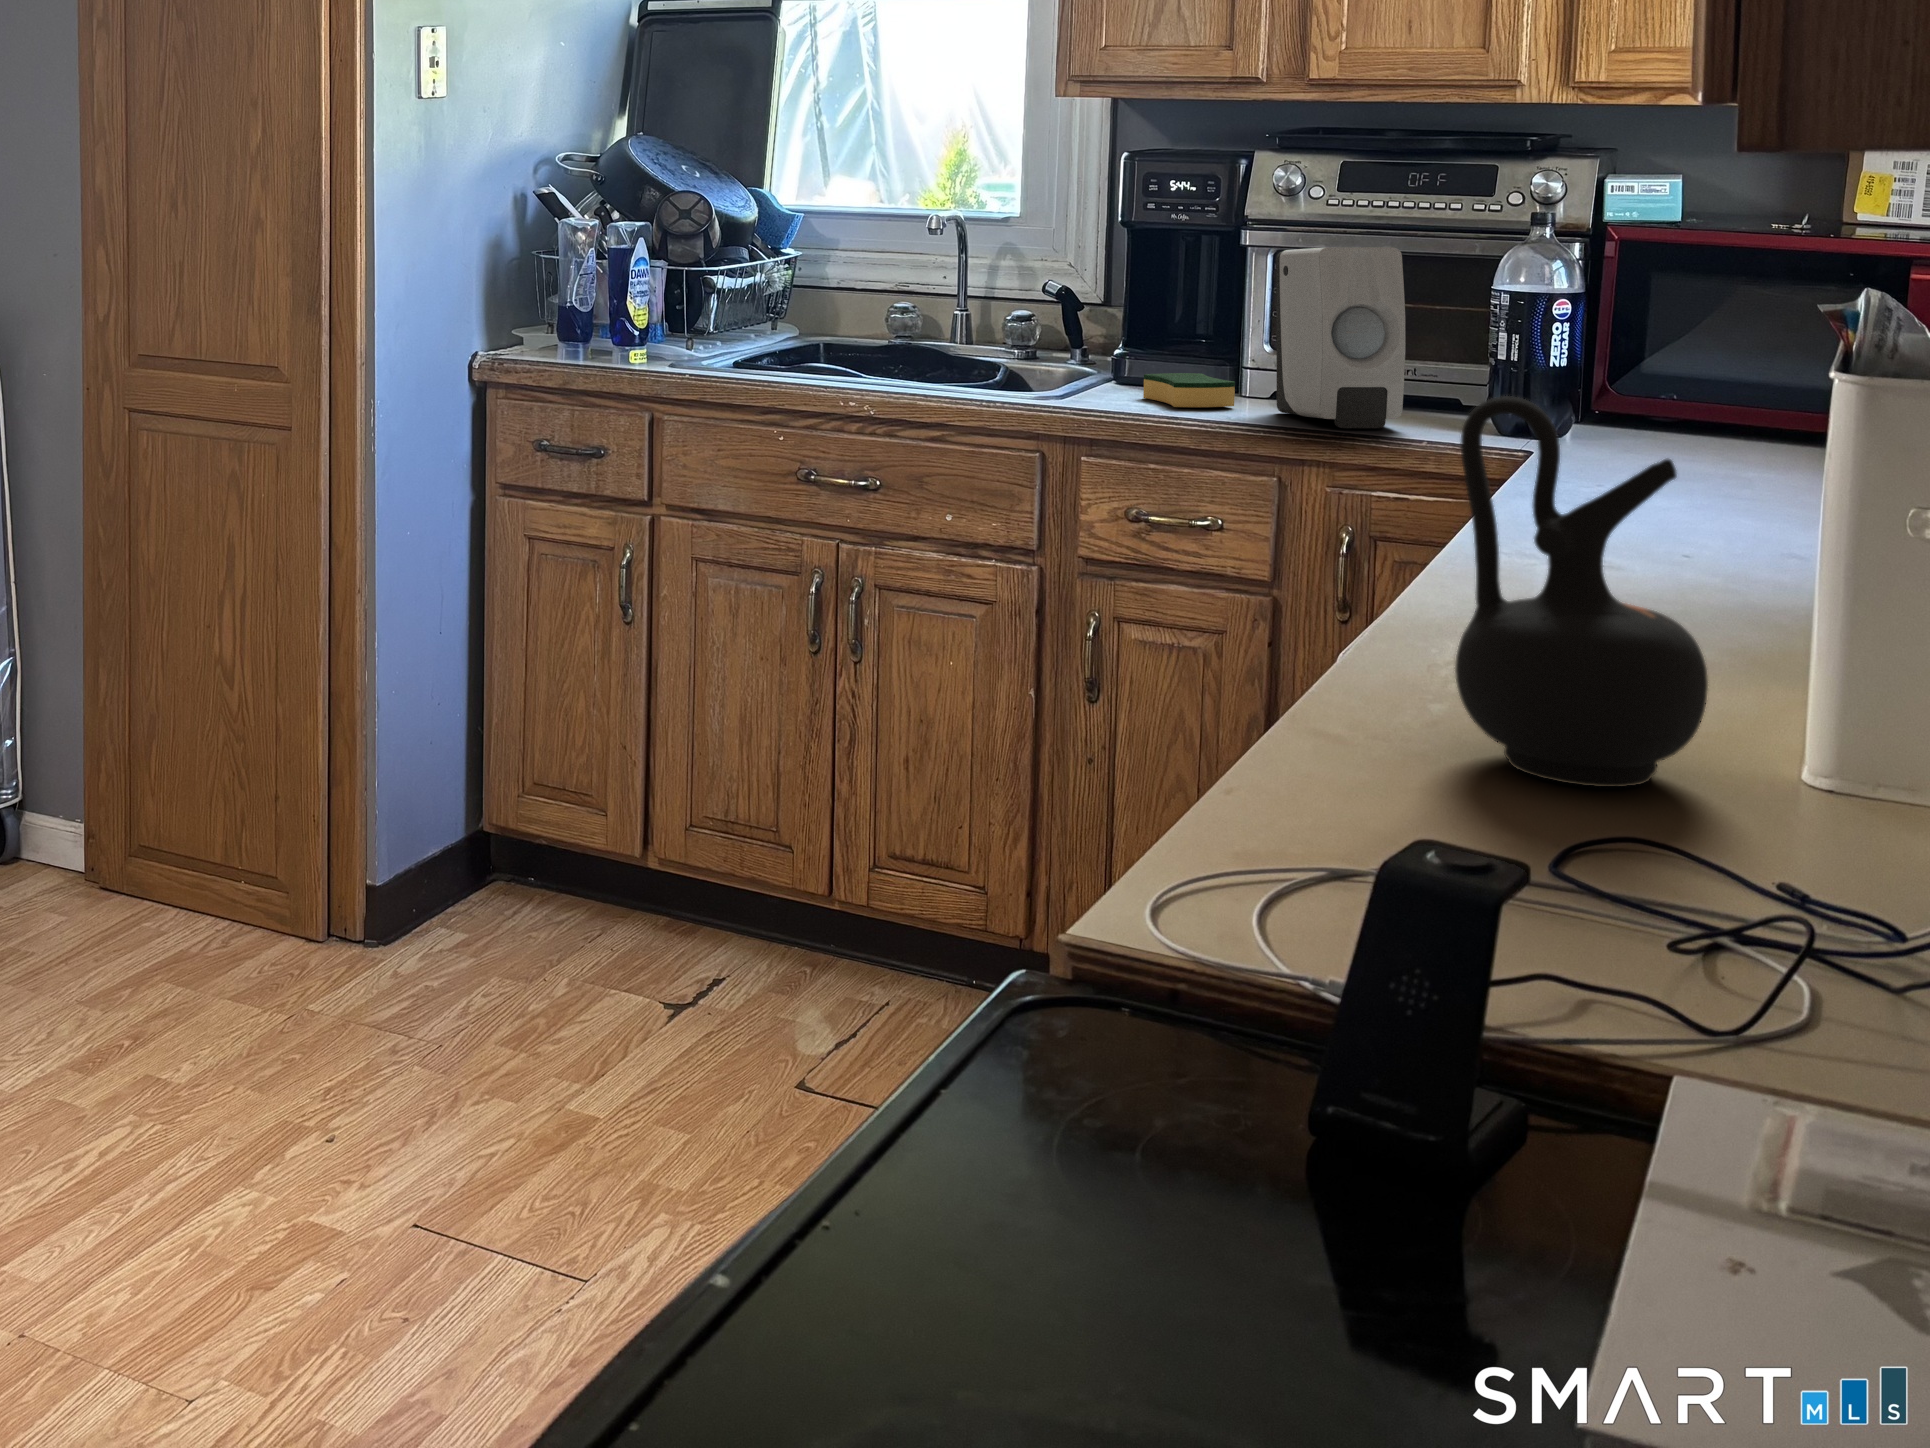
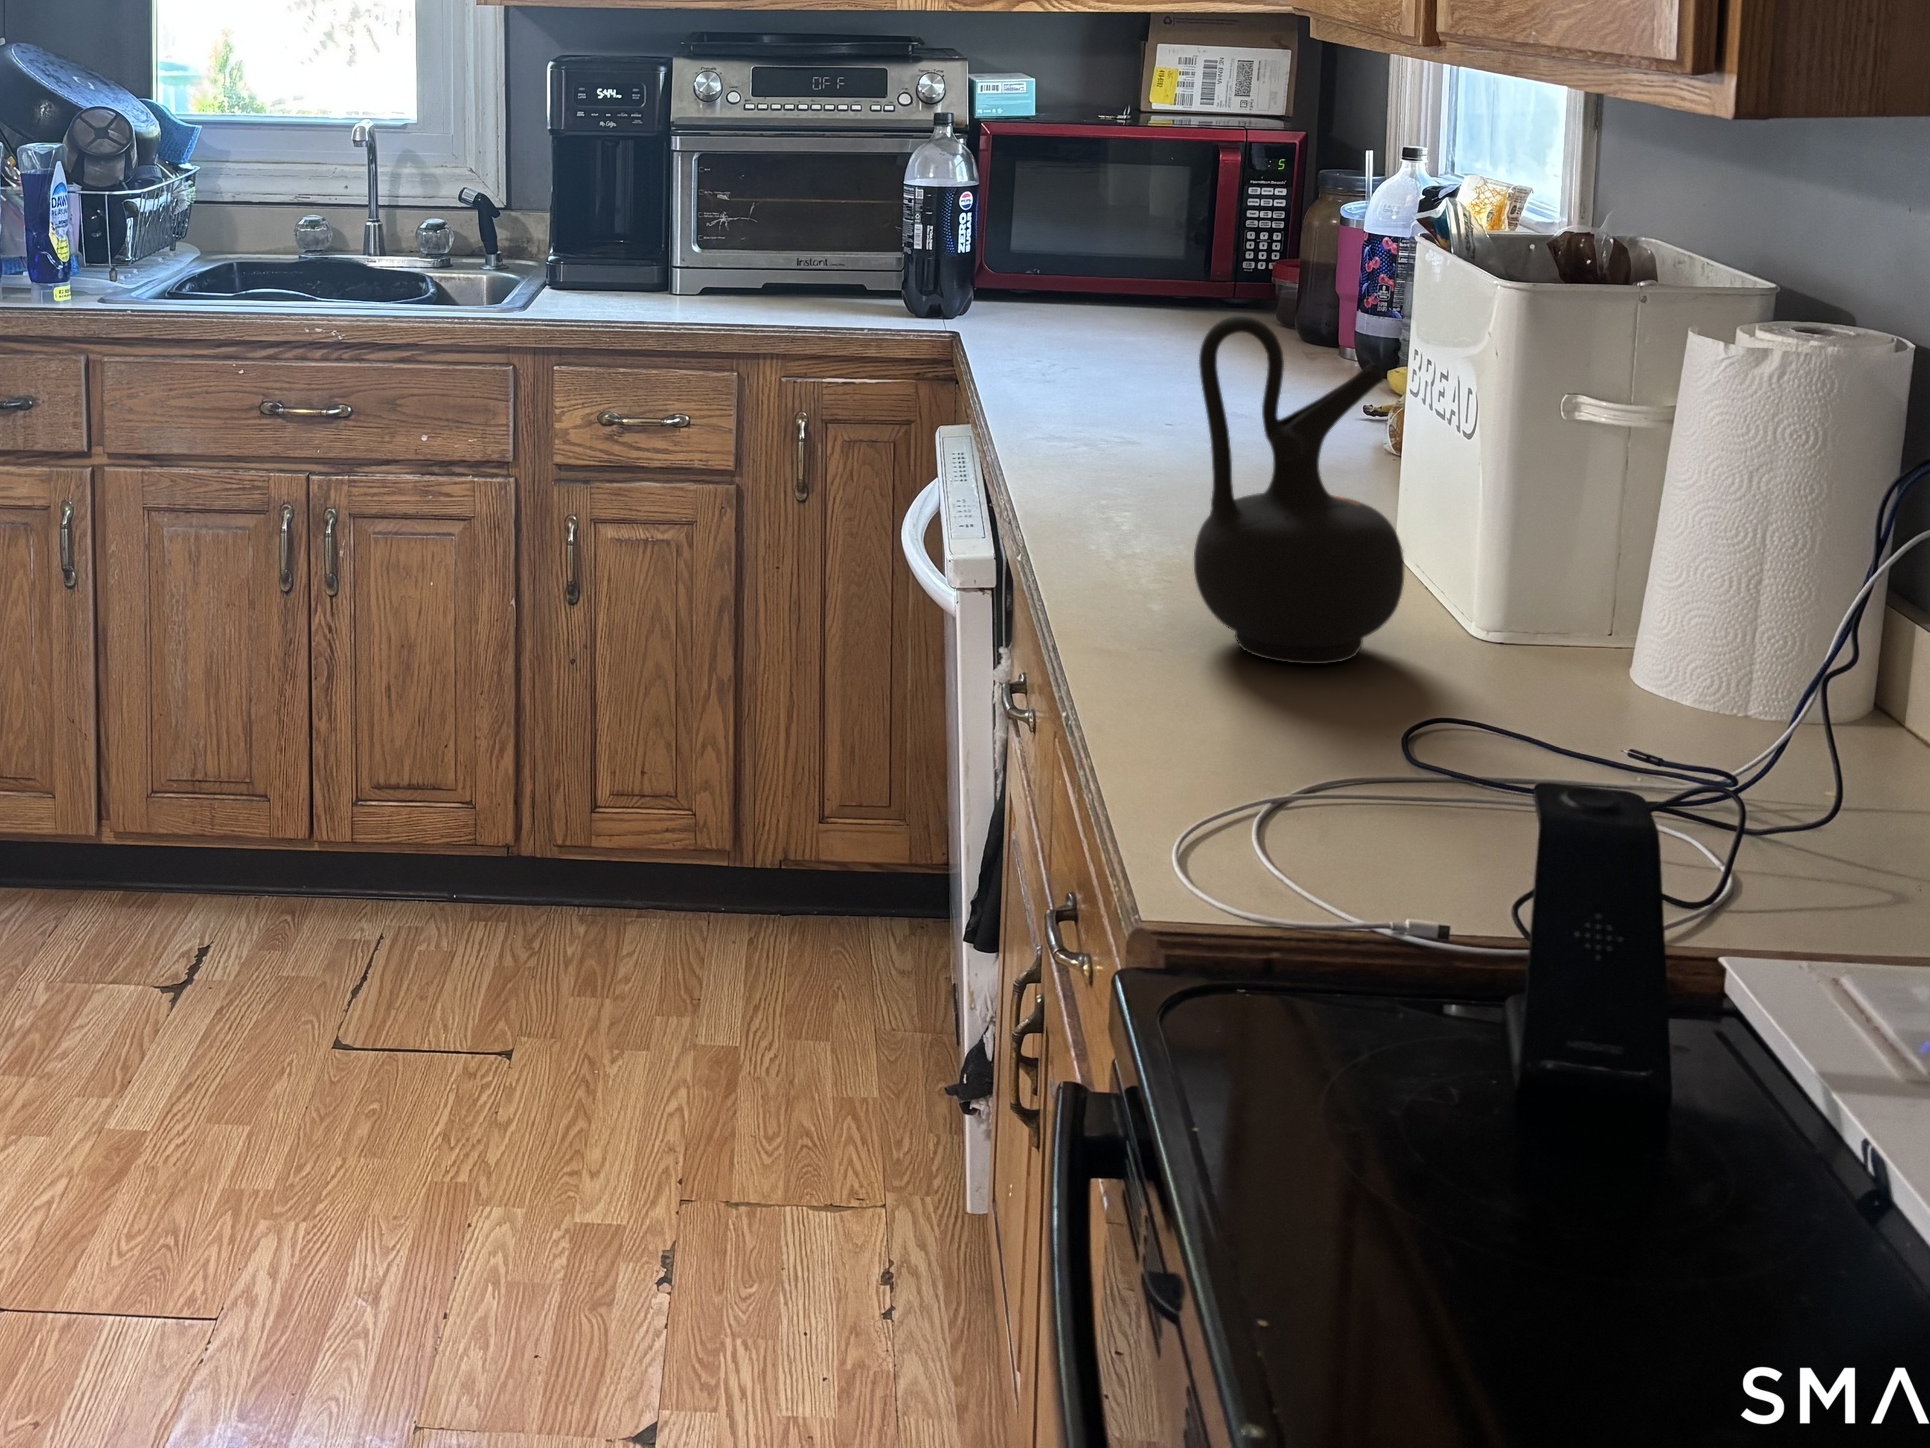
soap dispenser: present [1276,247,1405,428] -> none [708,148,835,320]
sponge: present [1143,373,1235,407] -> none [586,274,675,310]

